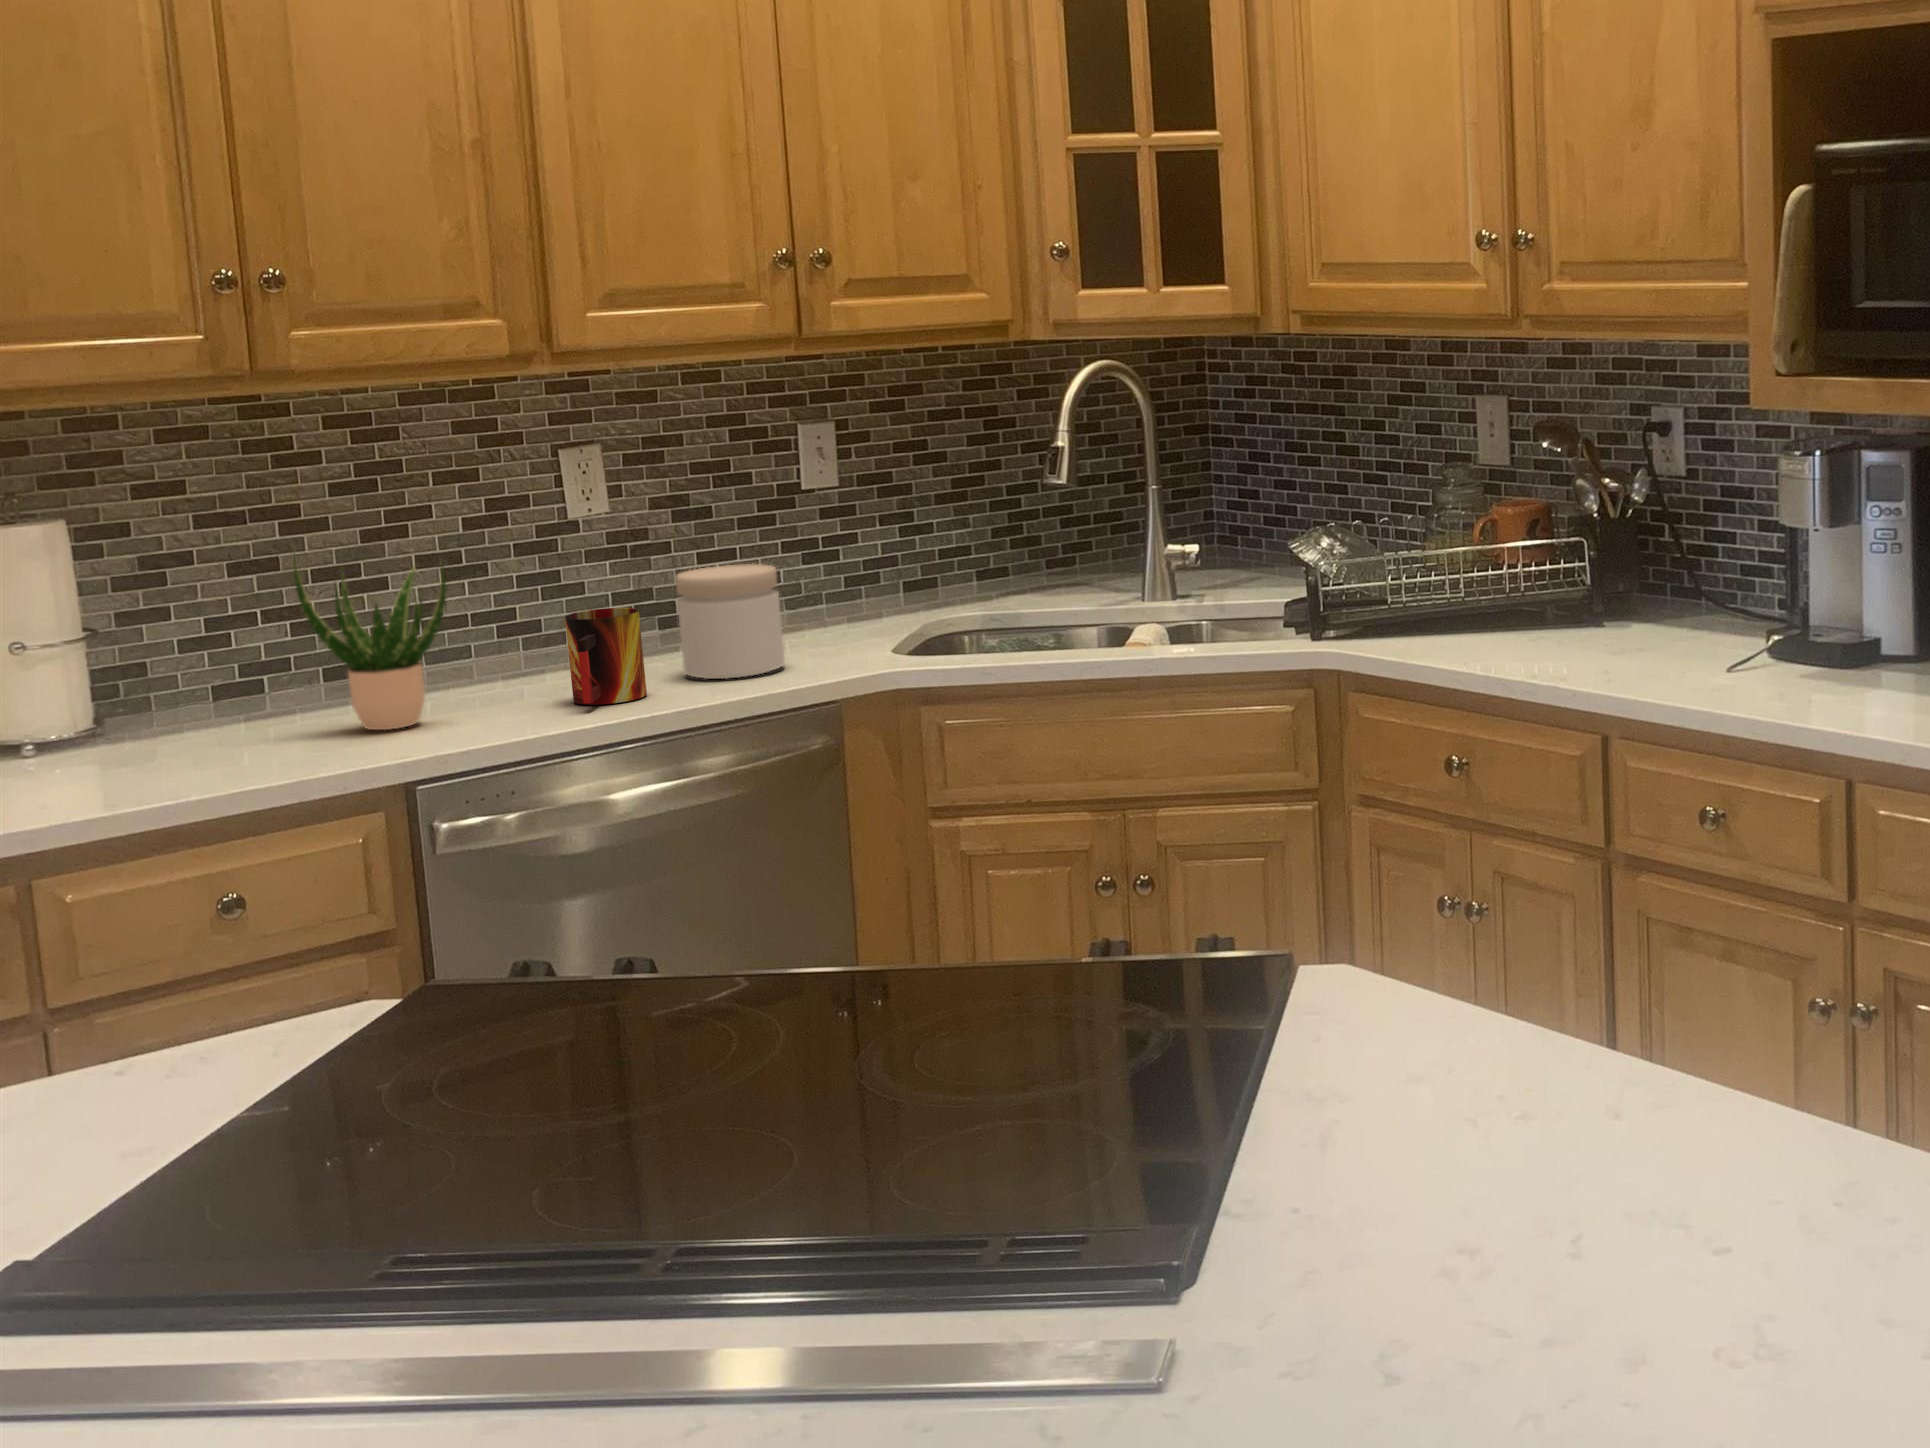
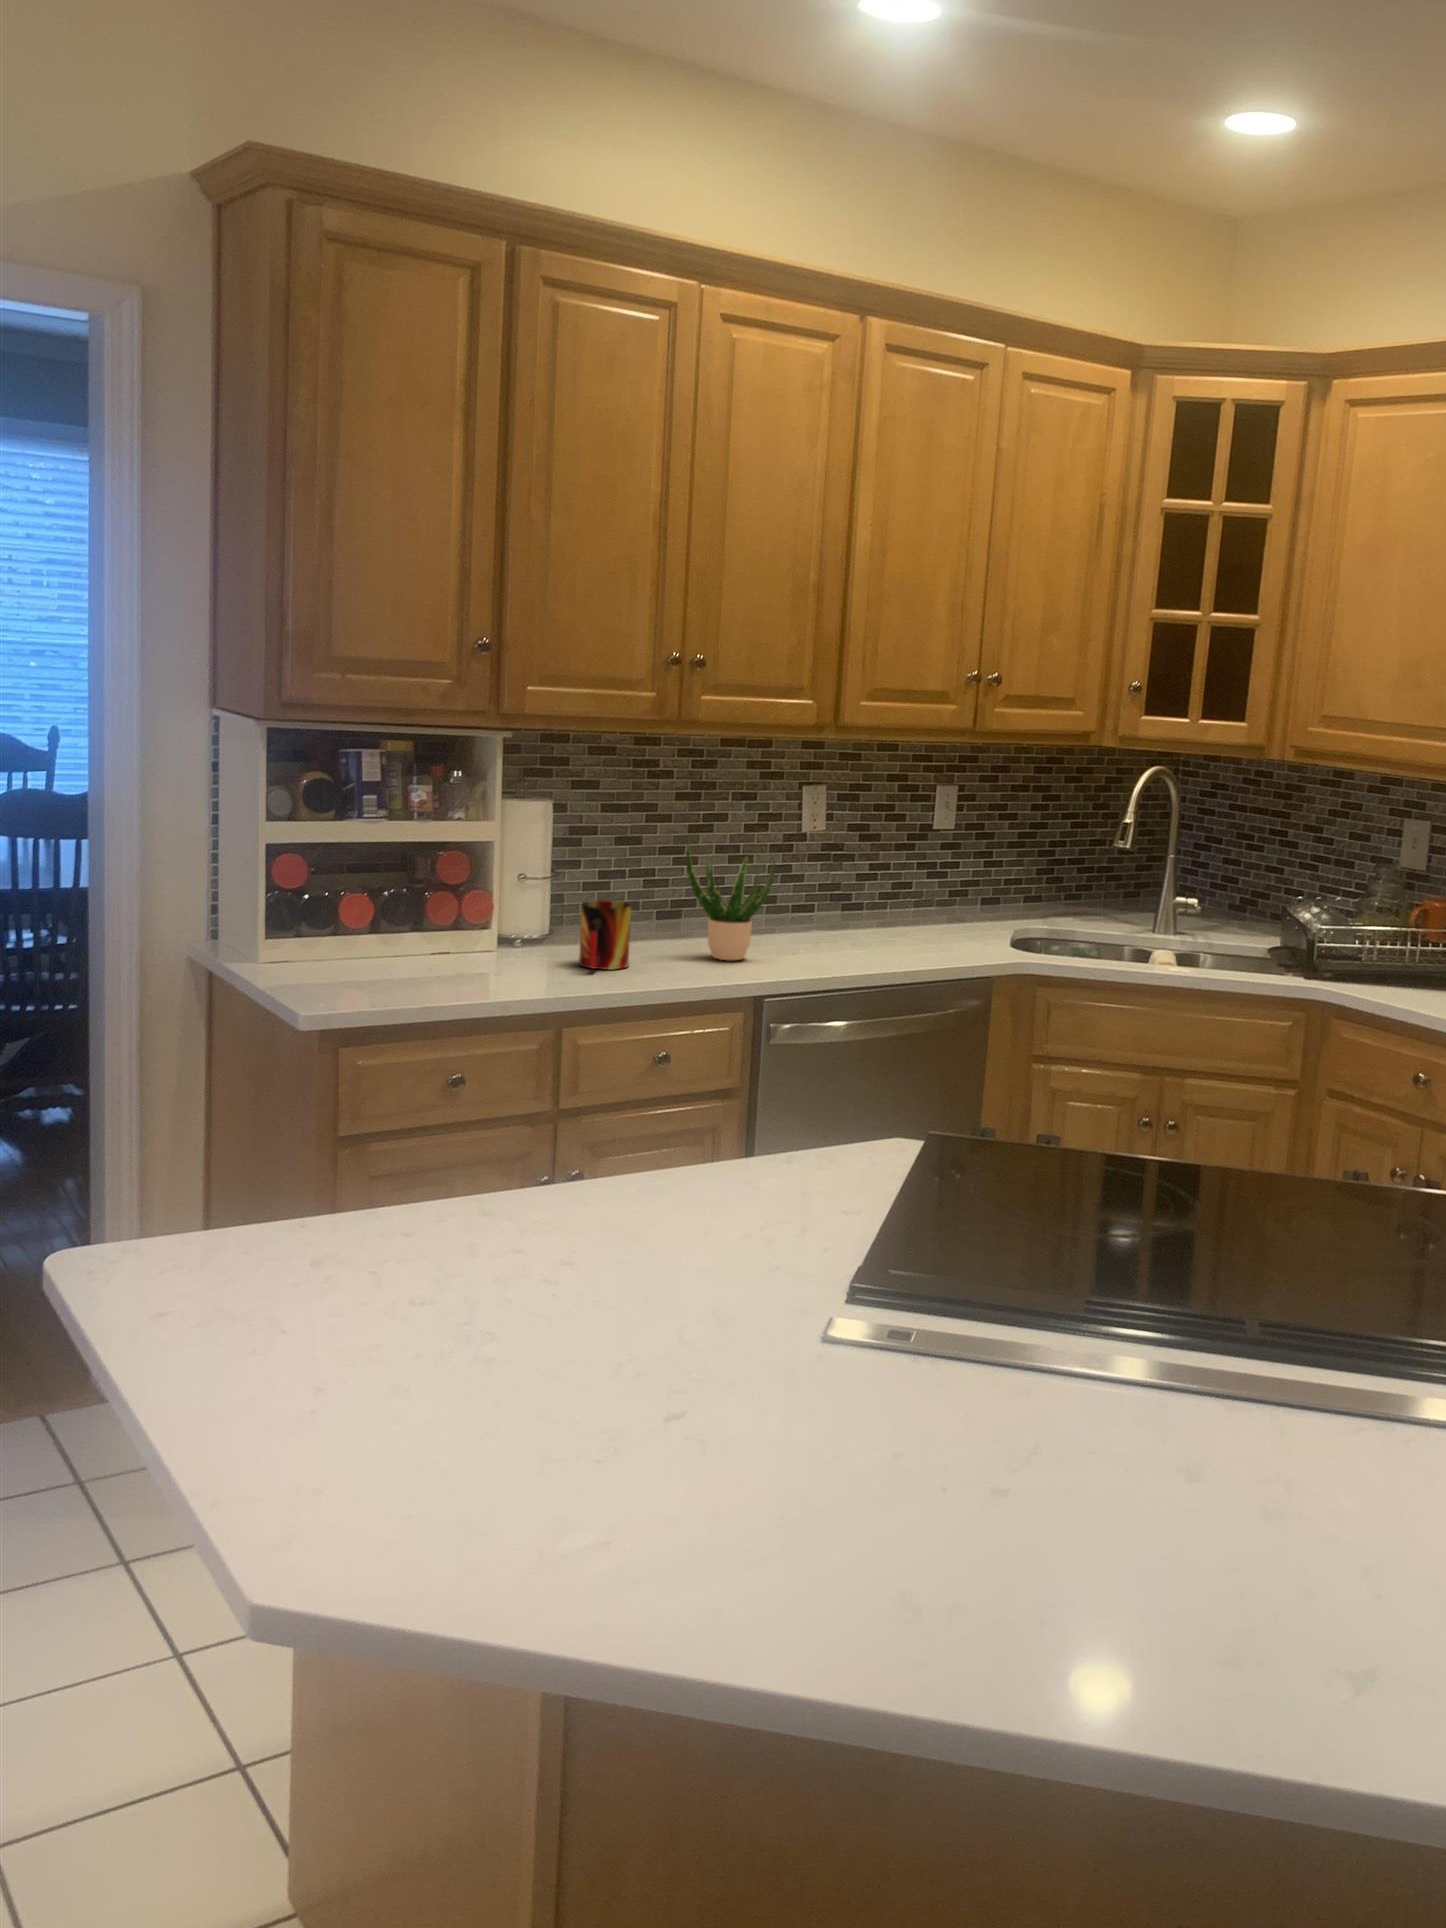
jar: present [676,564,785,679] -> none [885,877,953,953]
mug: present [565,608,647,705] -> present [579,900,631,970]

